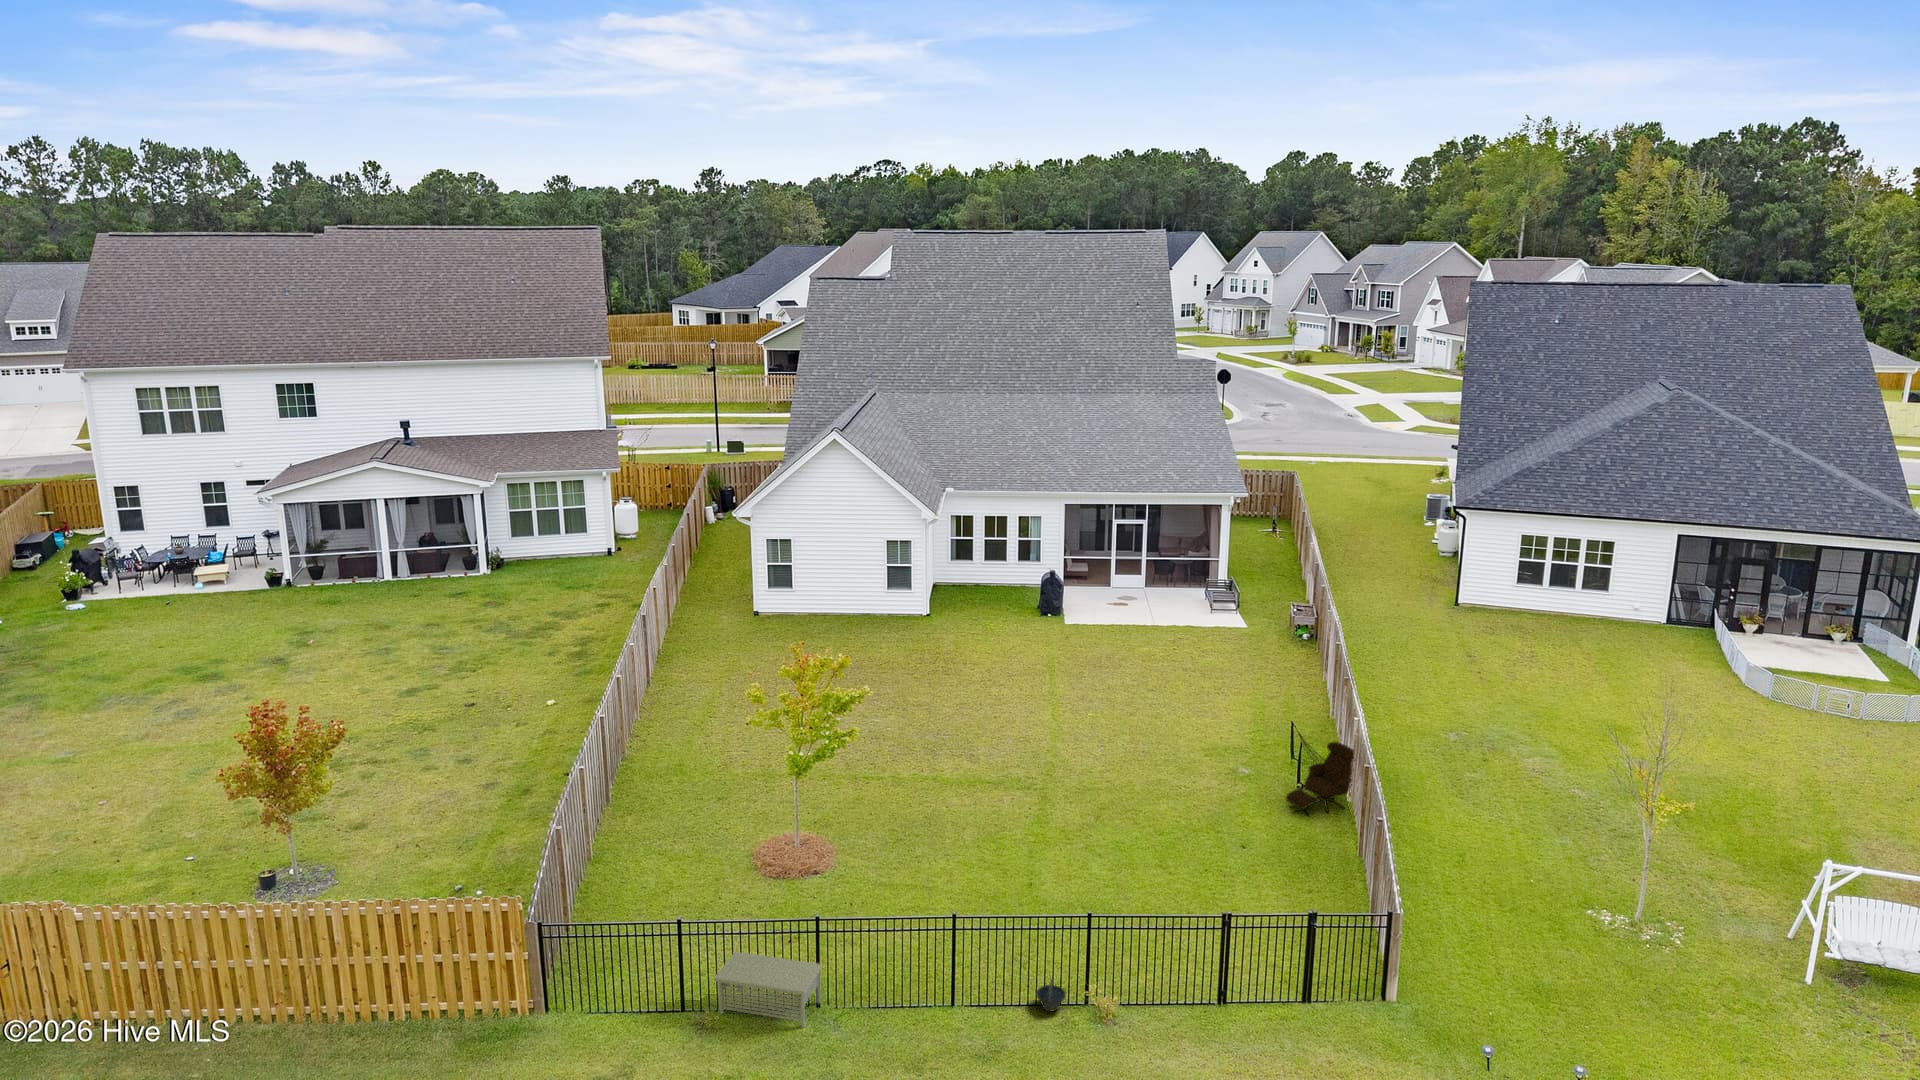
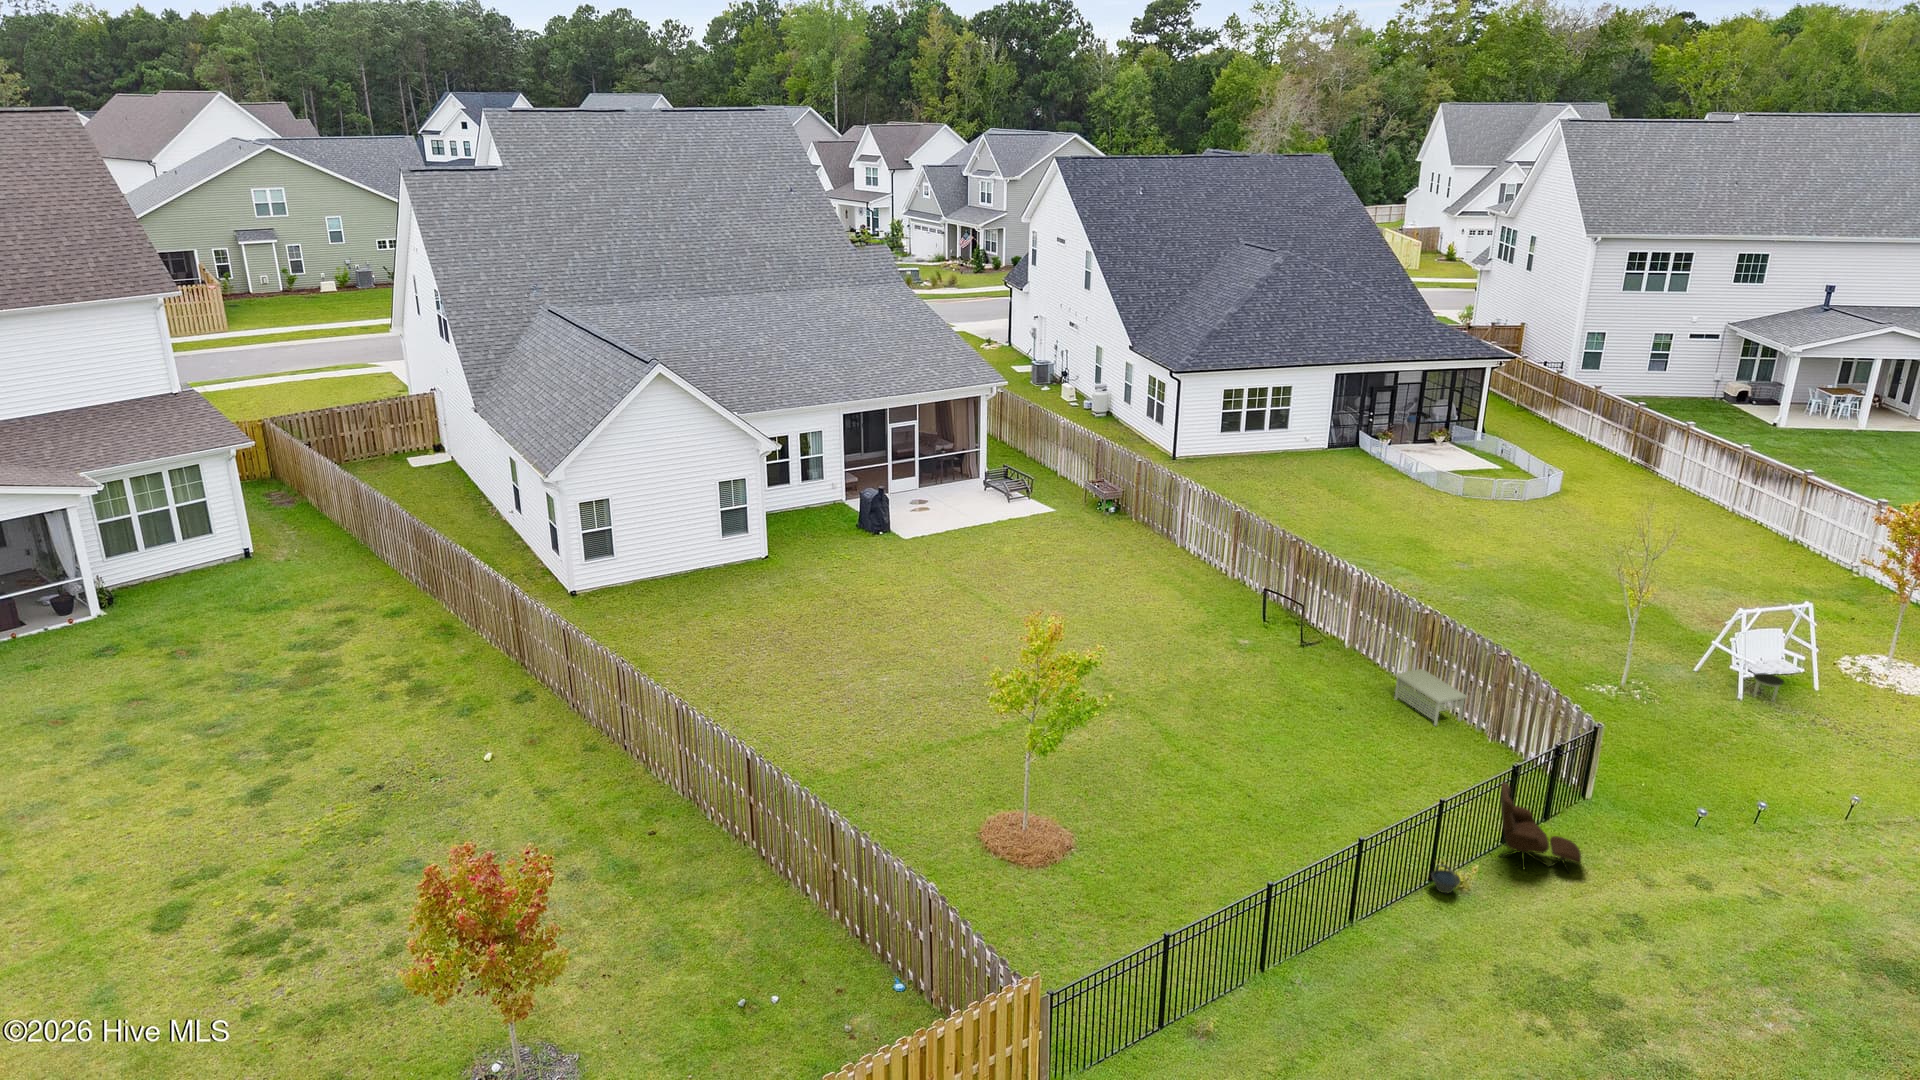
lounge chair: present [1286,742,1354,813] -> present [1499,782,1581,872]
storage bench: present [714,951,822,1028] -> present [1395,669,1467,726]
round table: none [1823,959,1872,1004] -> present [1753,673,1784,702]

